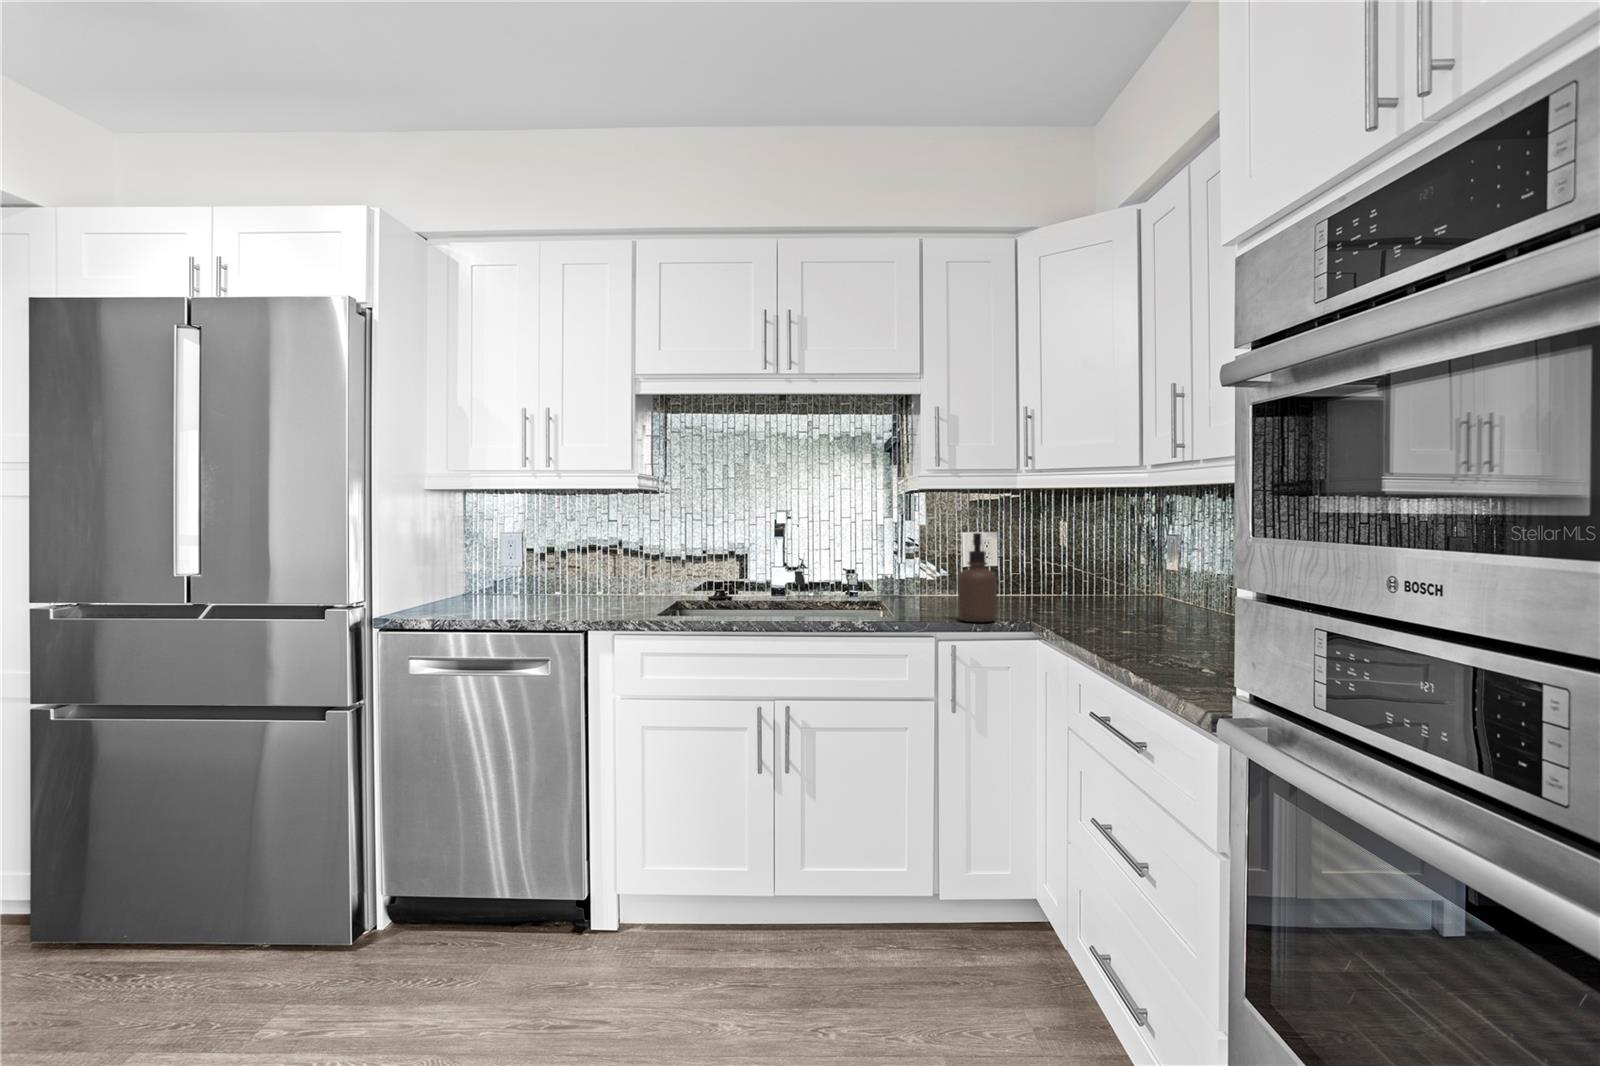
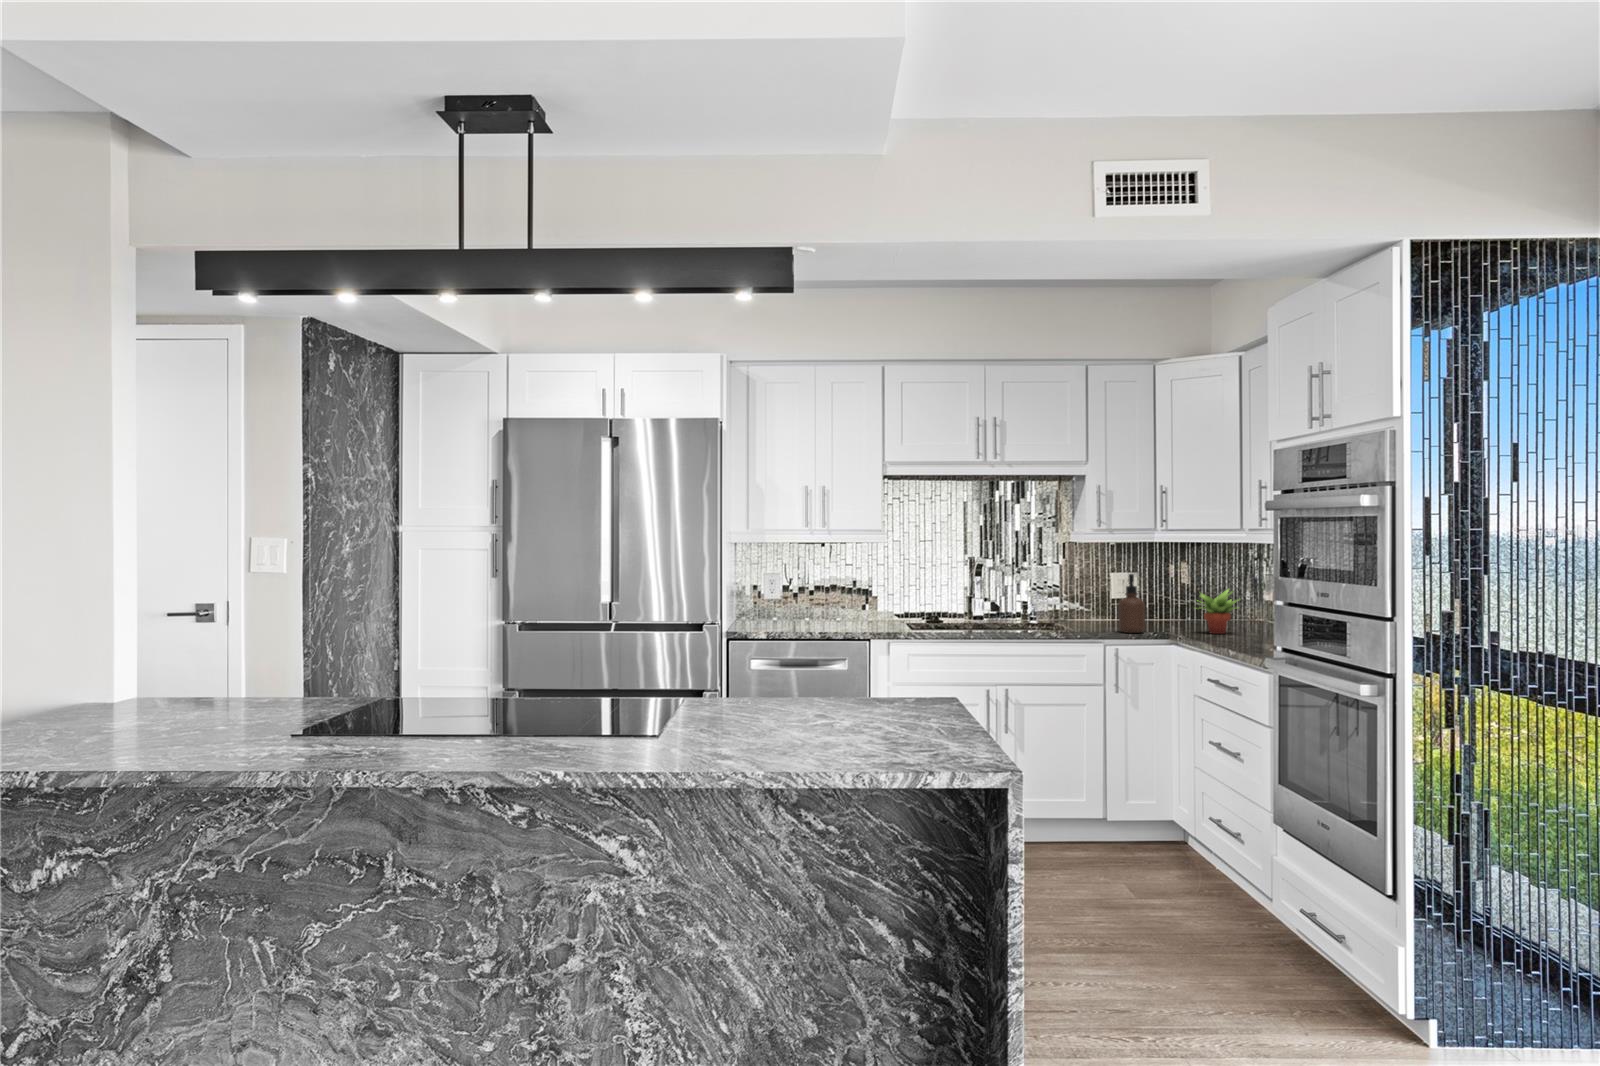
succulent plant: none [1068,555,1140,624] -> present [1199,589,1239,634]

